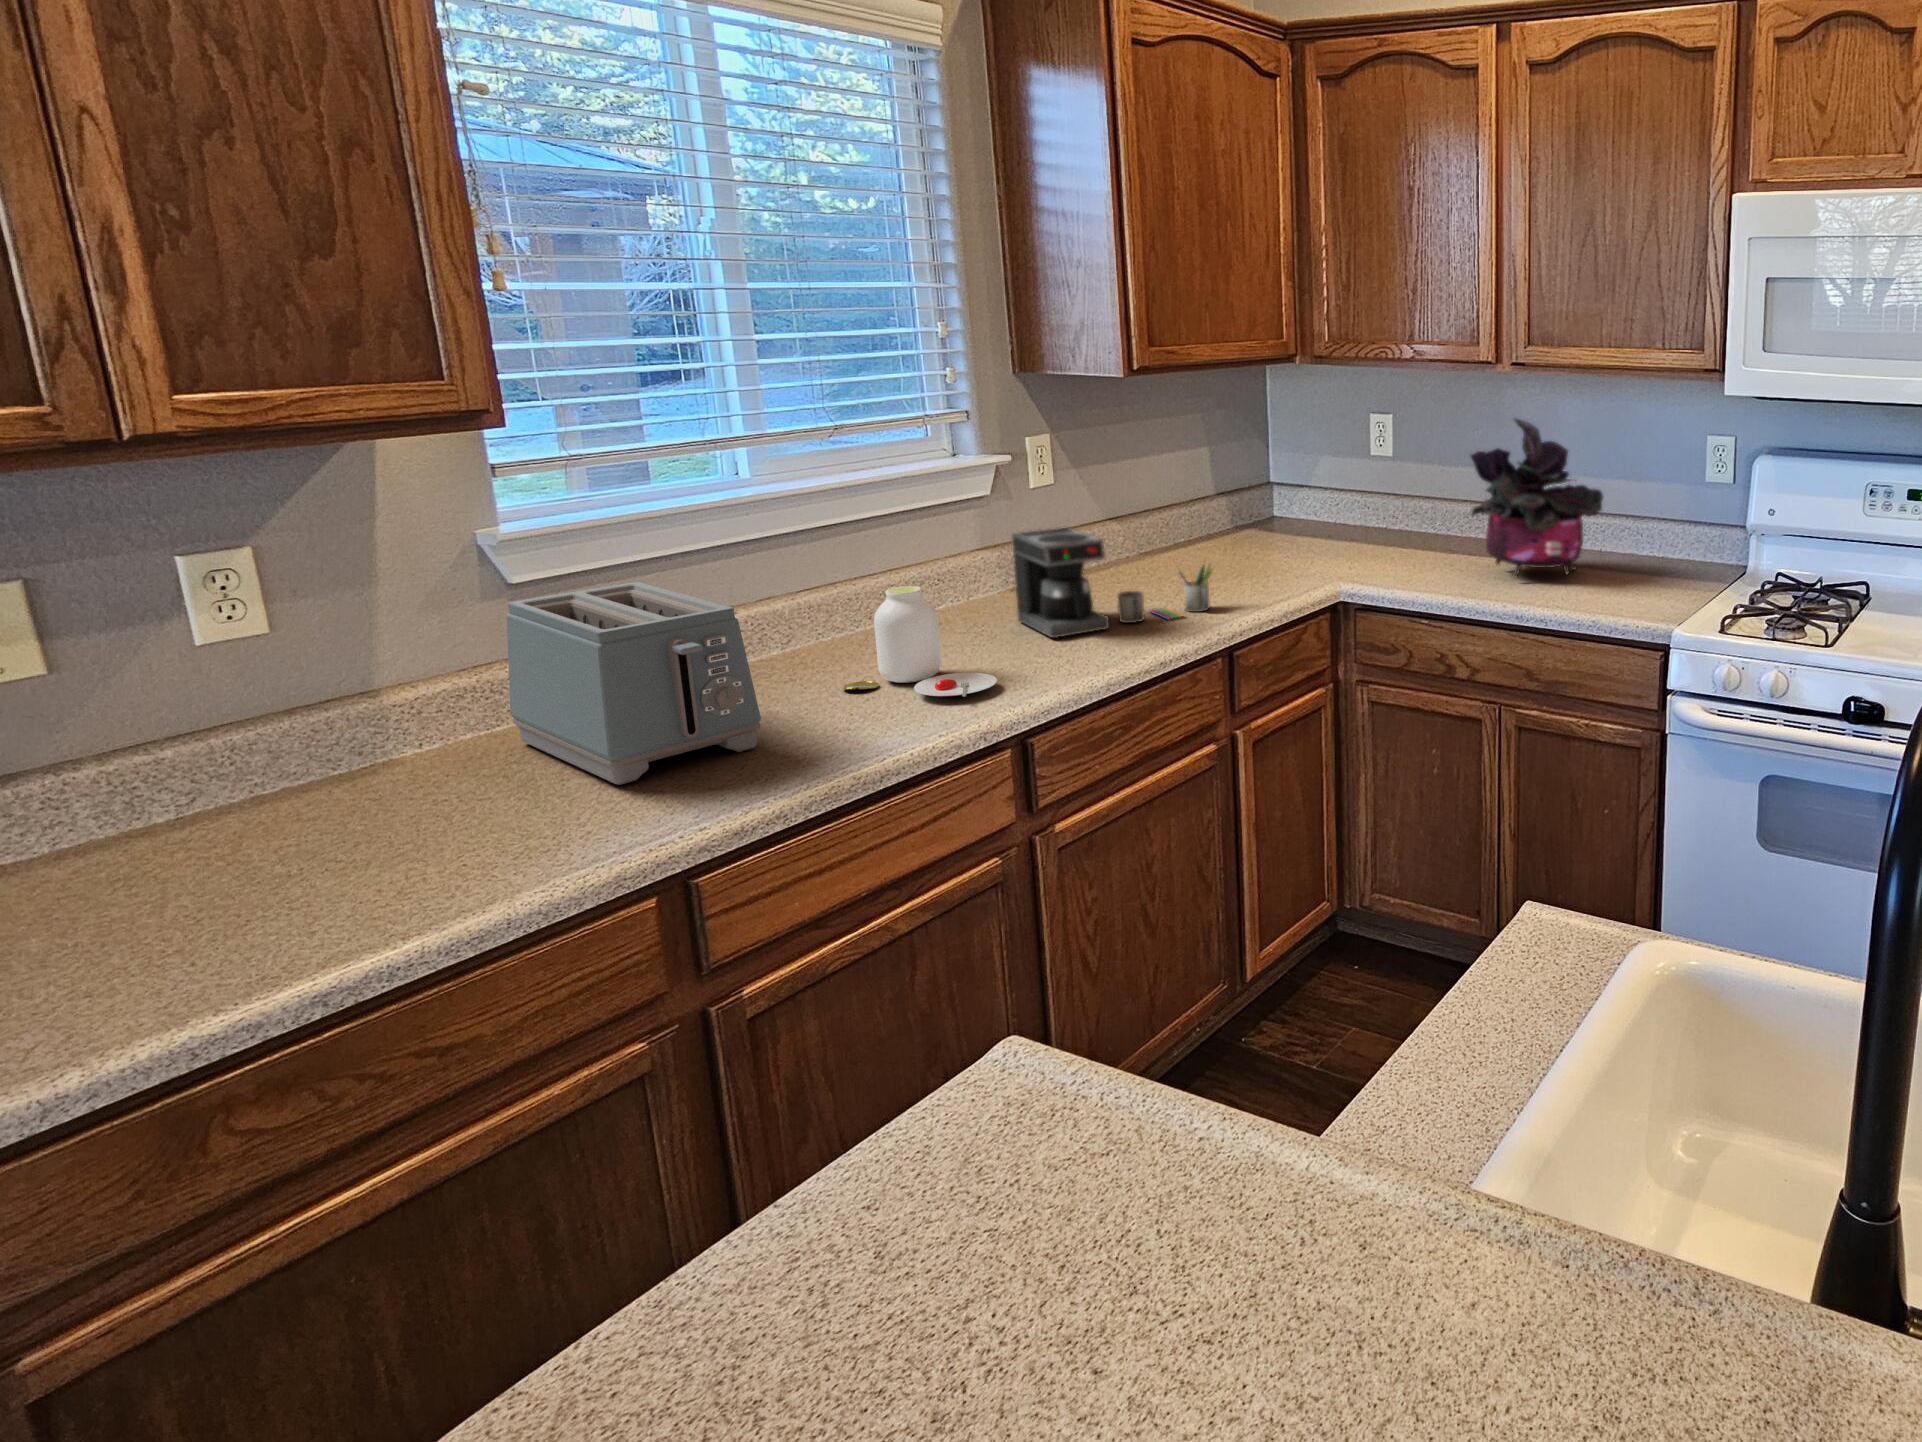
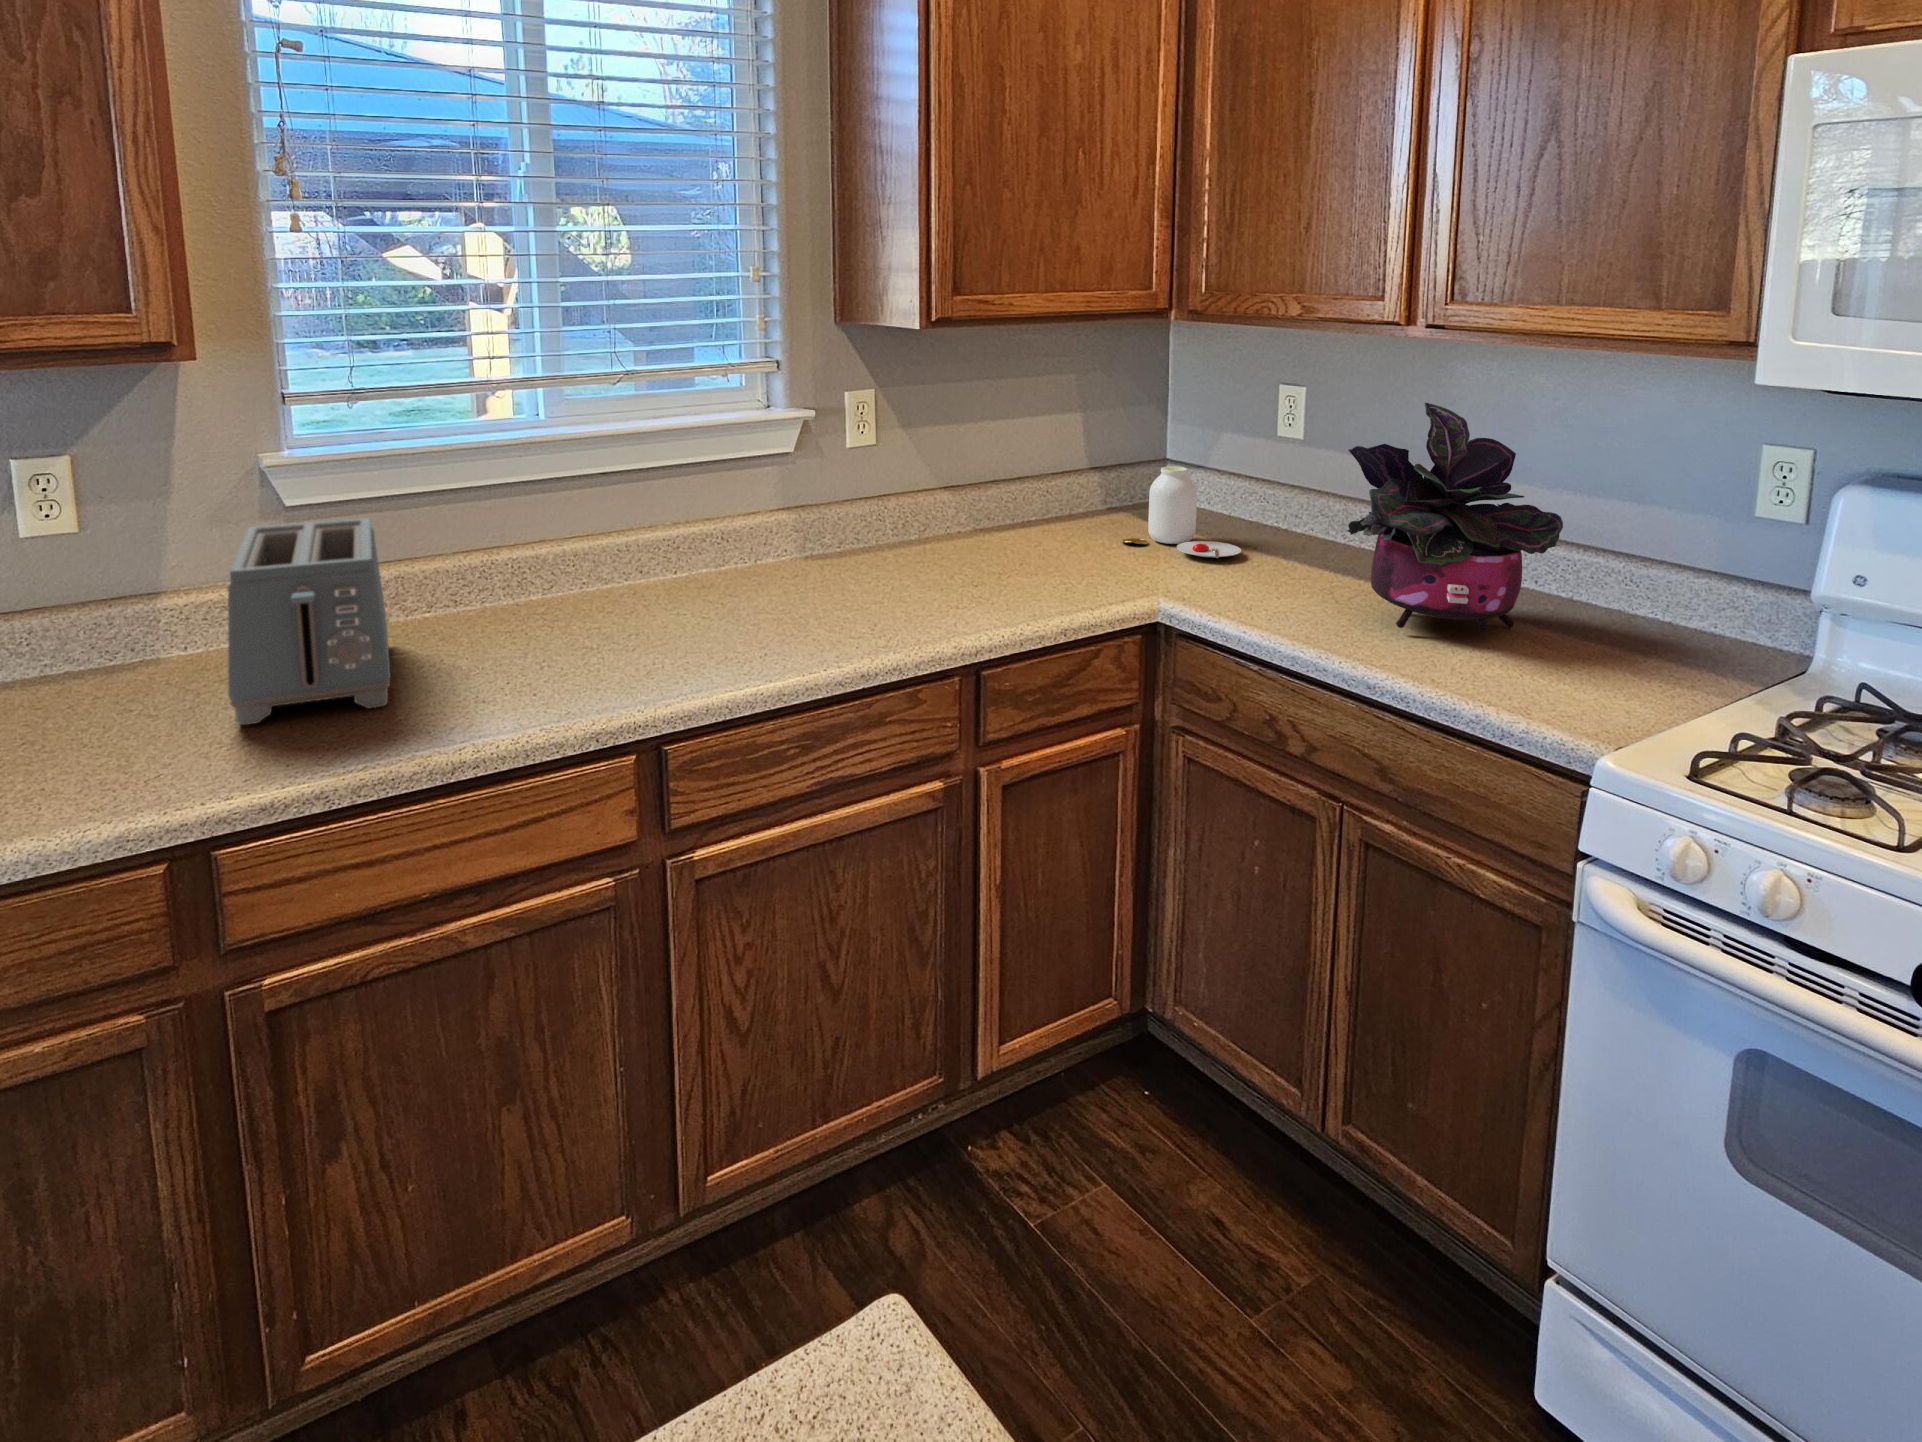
coffee maker: present [1012,528,1212,638] -> none [774,498,988,624]
jar: present [842,586,997,696] -> present [1122,466,1241,558]

